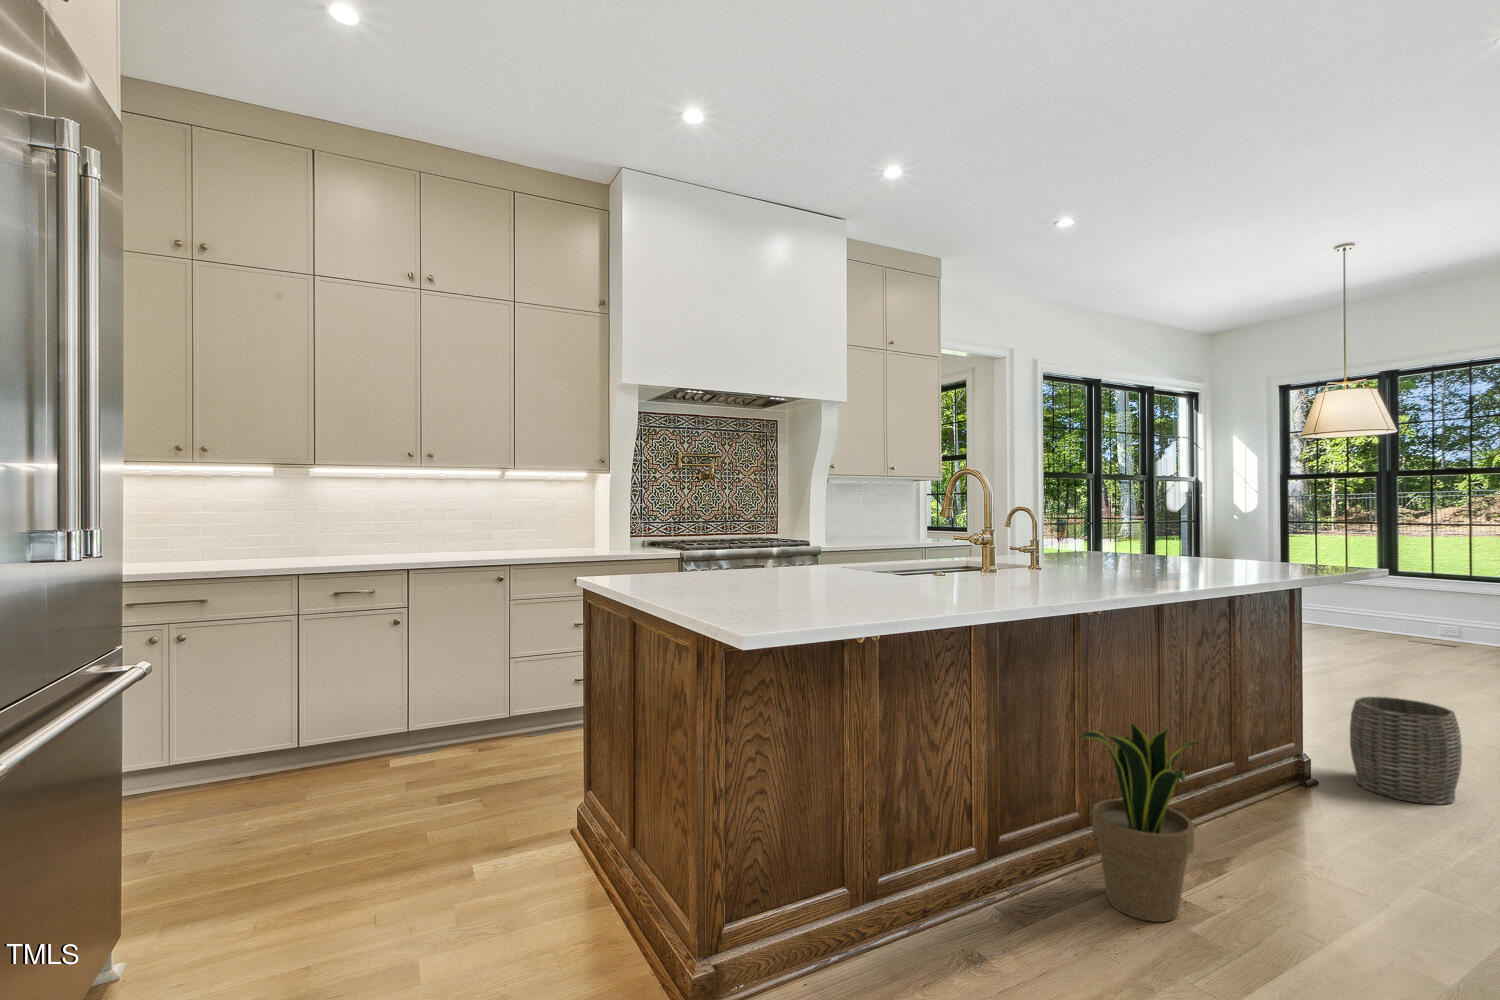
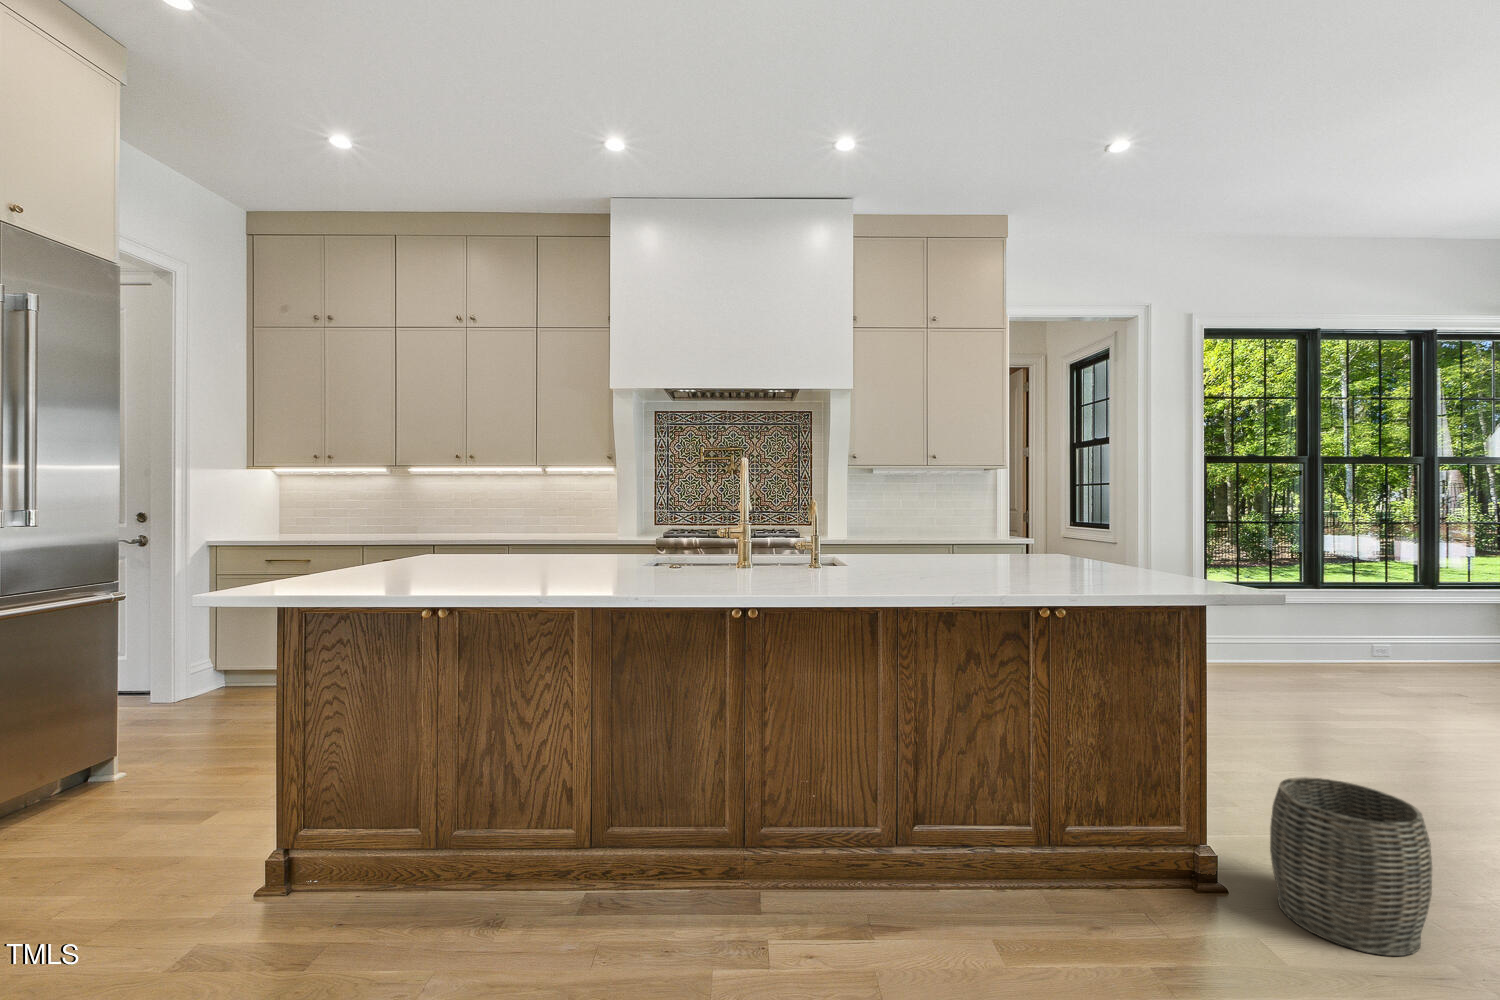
potted plant: present [1080,724,1200,922] -> none [655,733,766,954]

